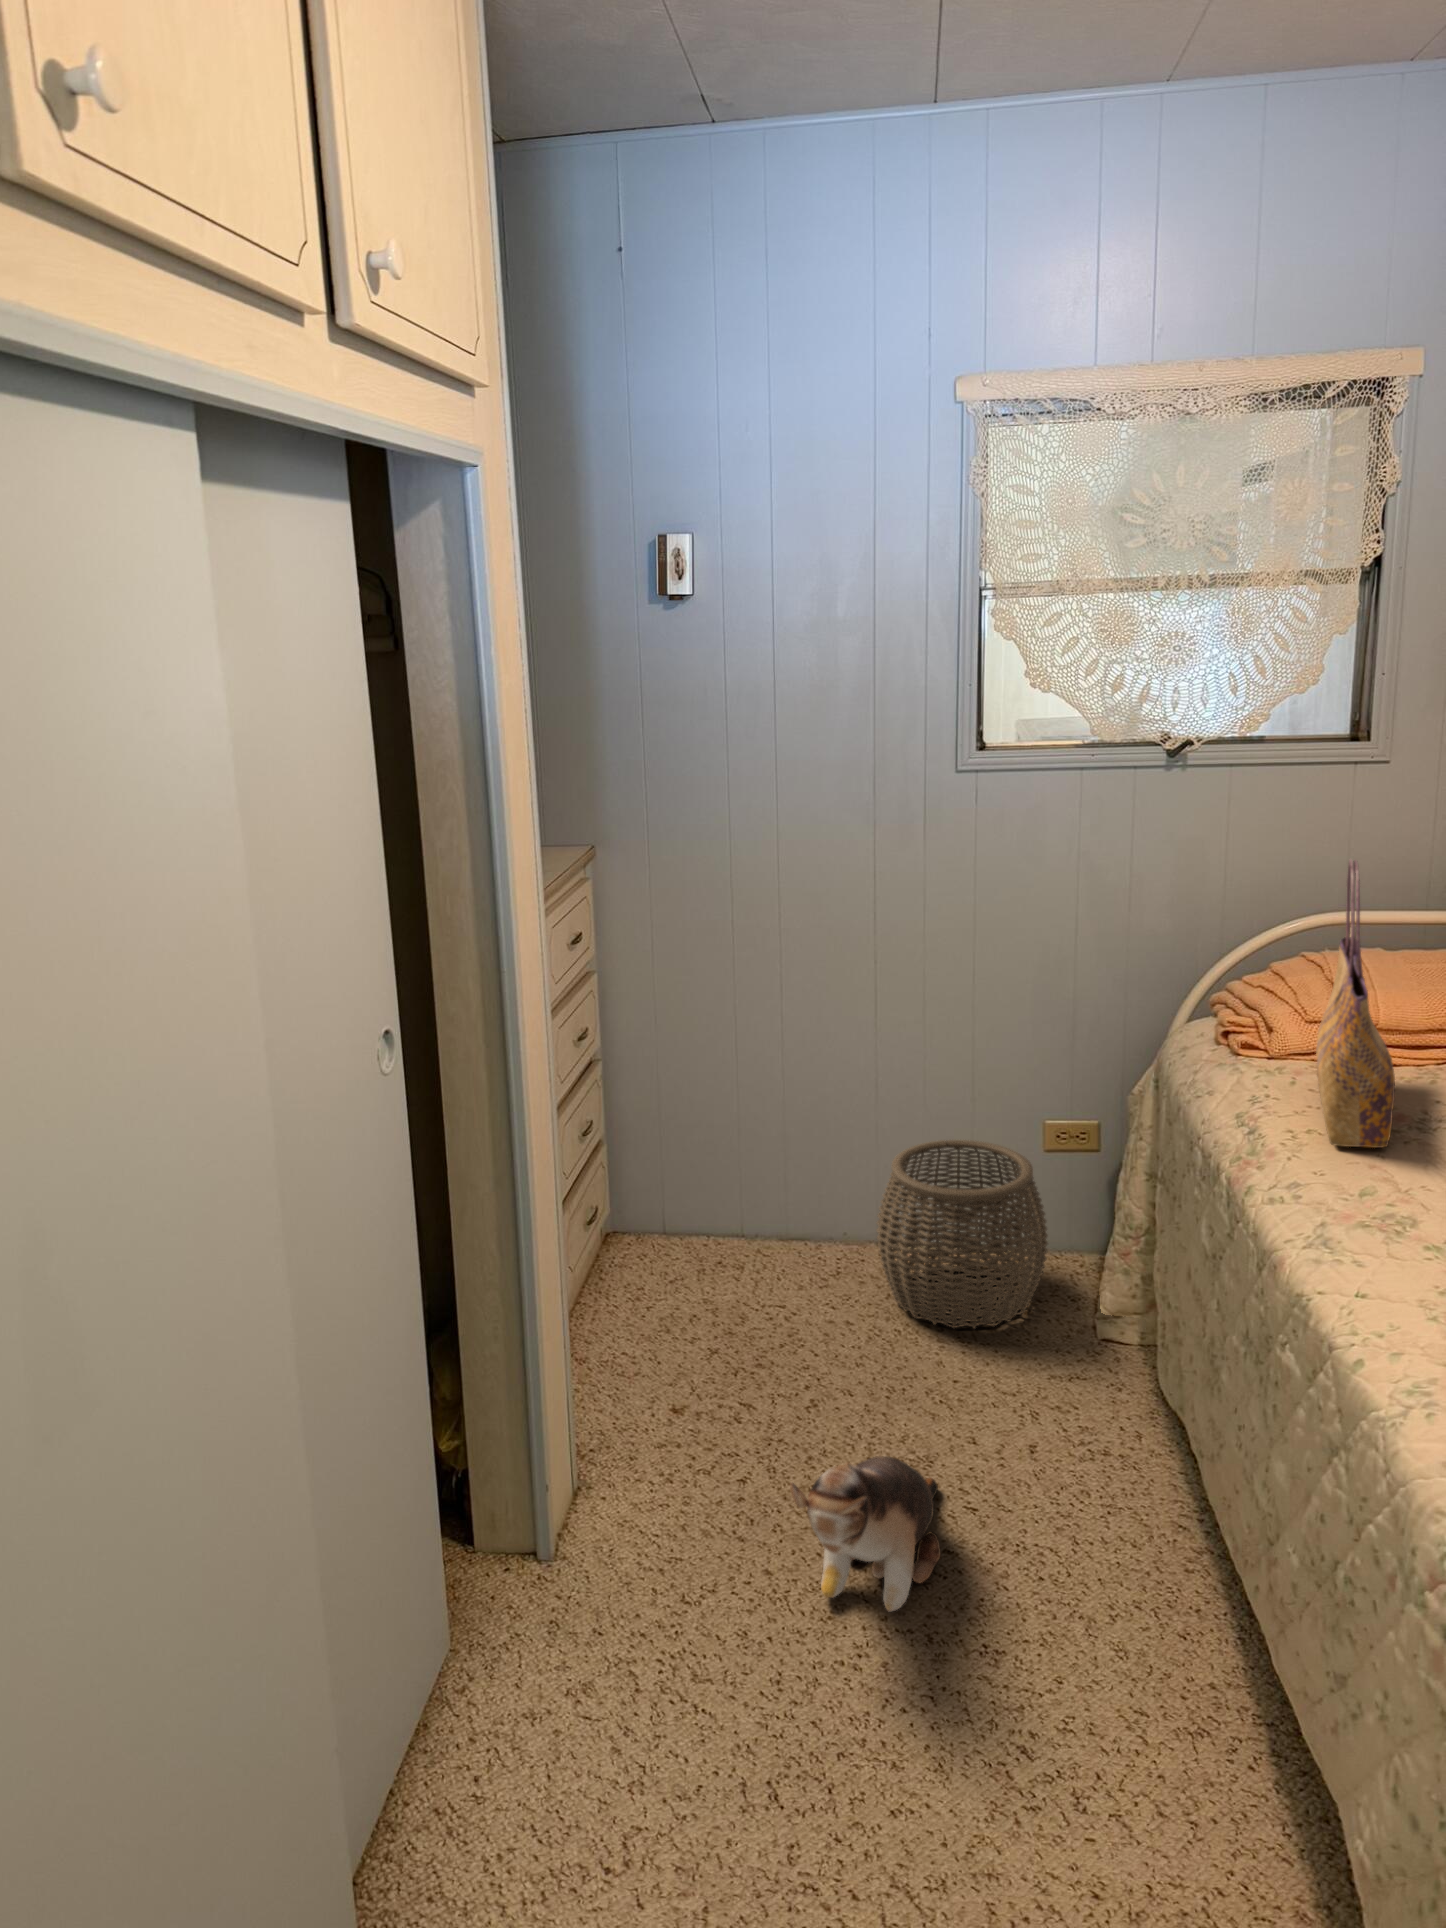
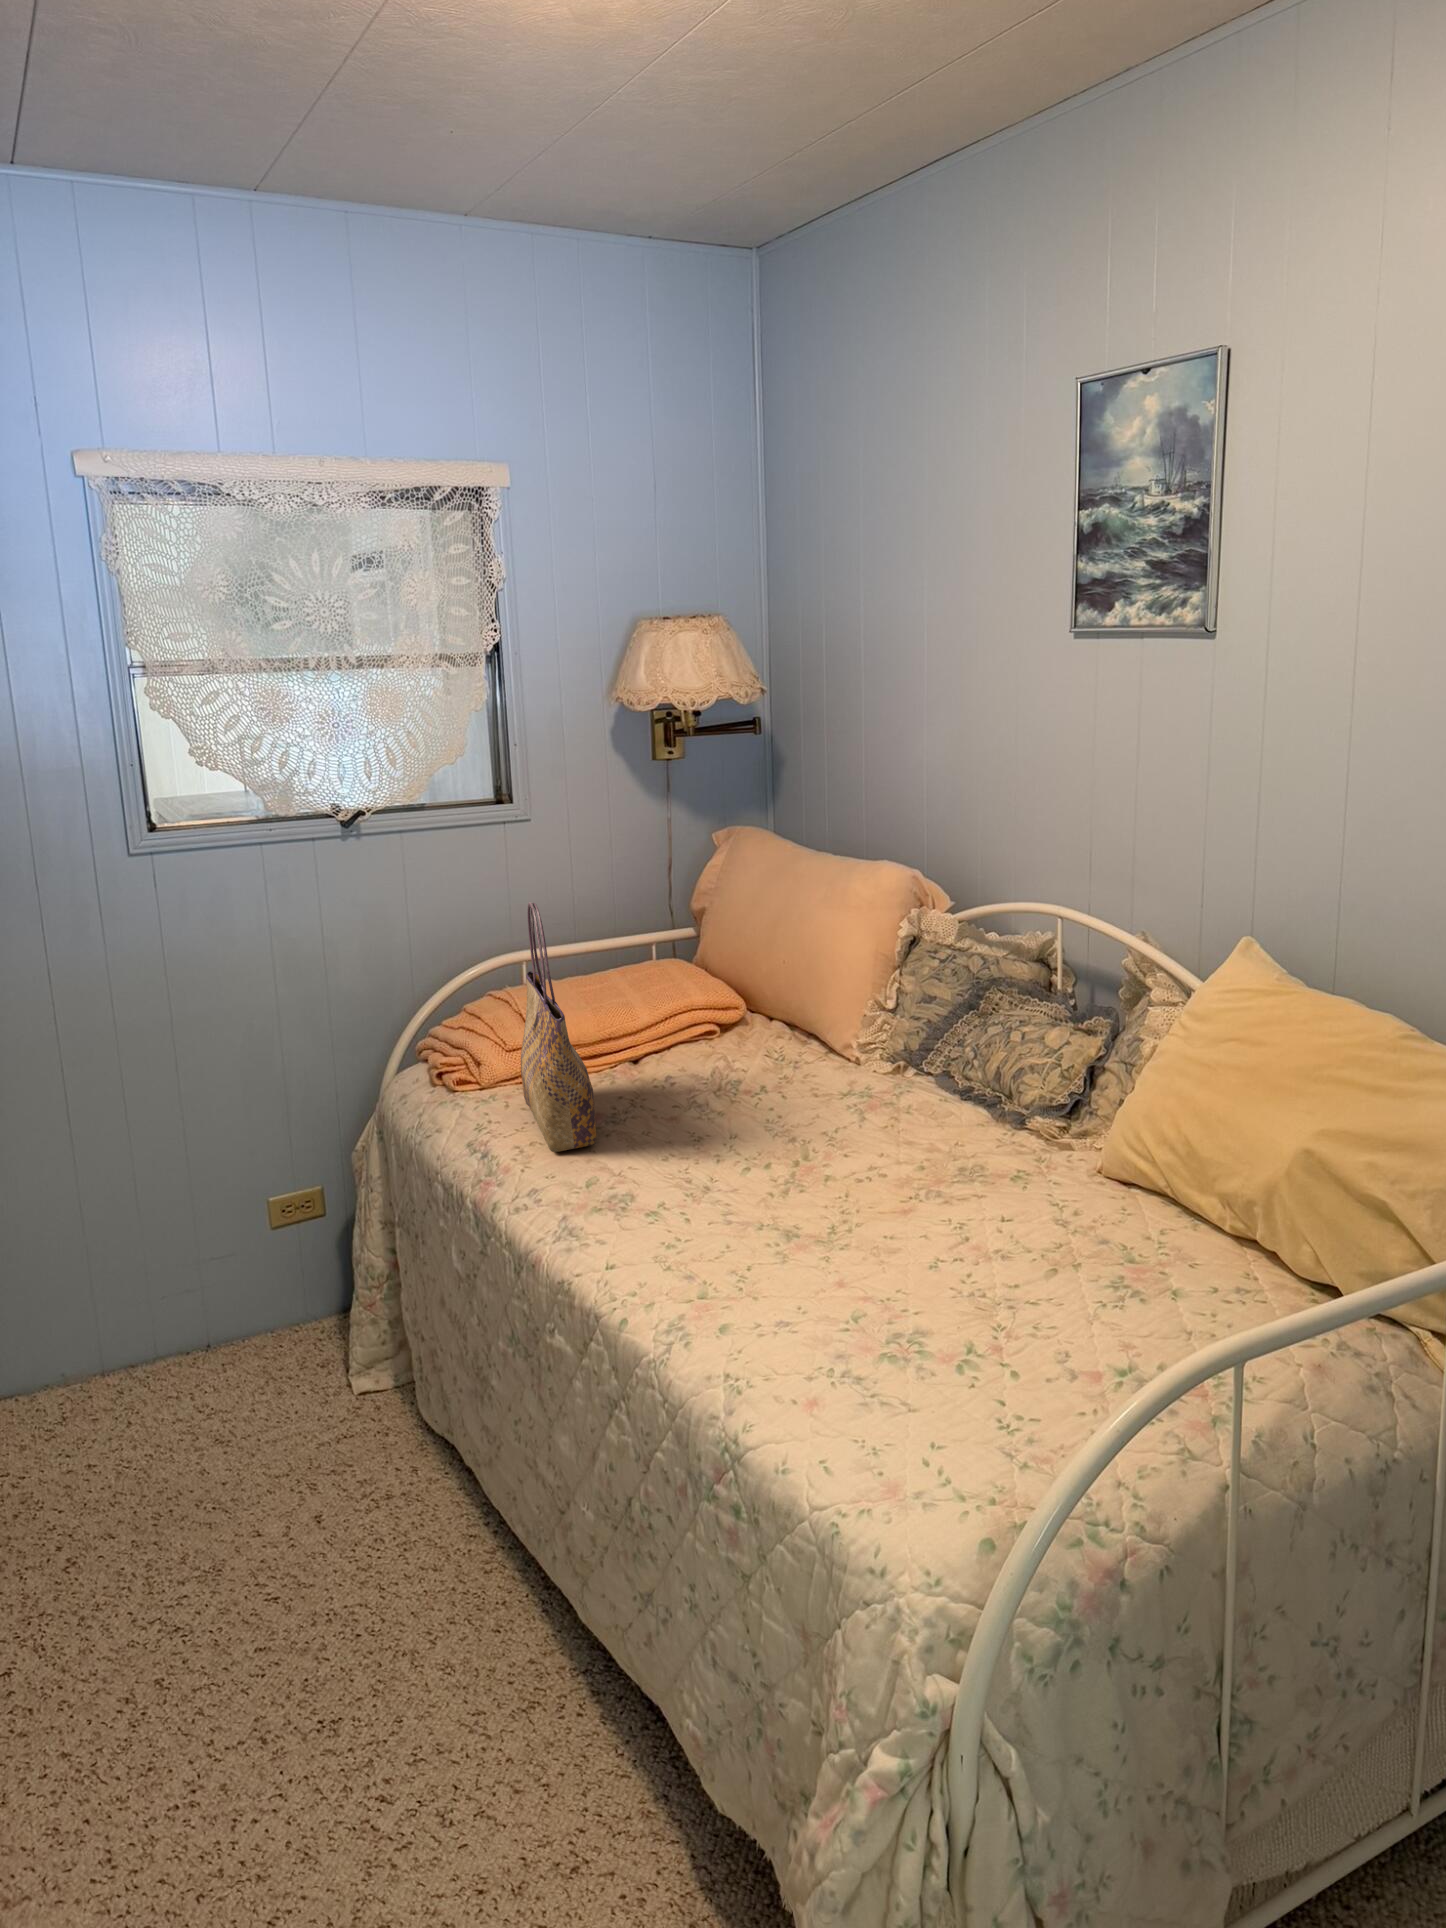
woven basket: present [877,1140,1048,1329] -> none [104,1233,294,1434]
plush toy: present [790,1457,941,1611] -> none [89,1574,255,1750]

